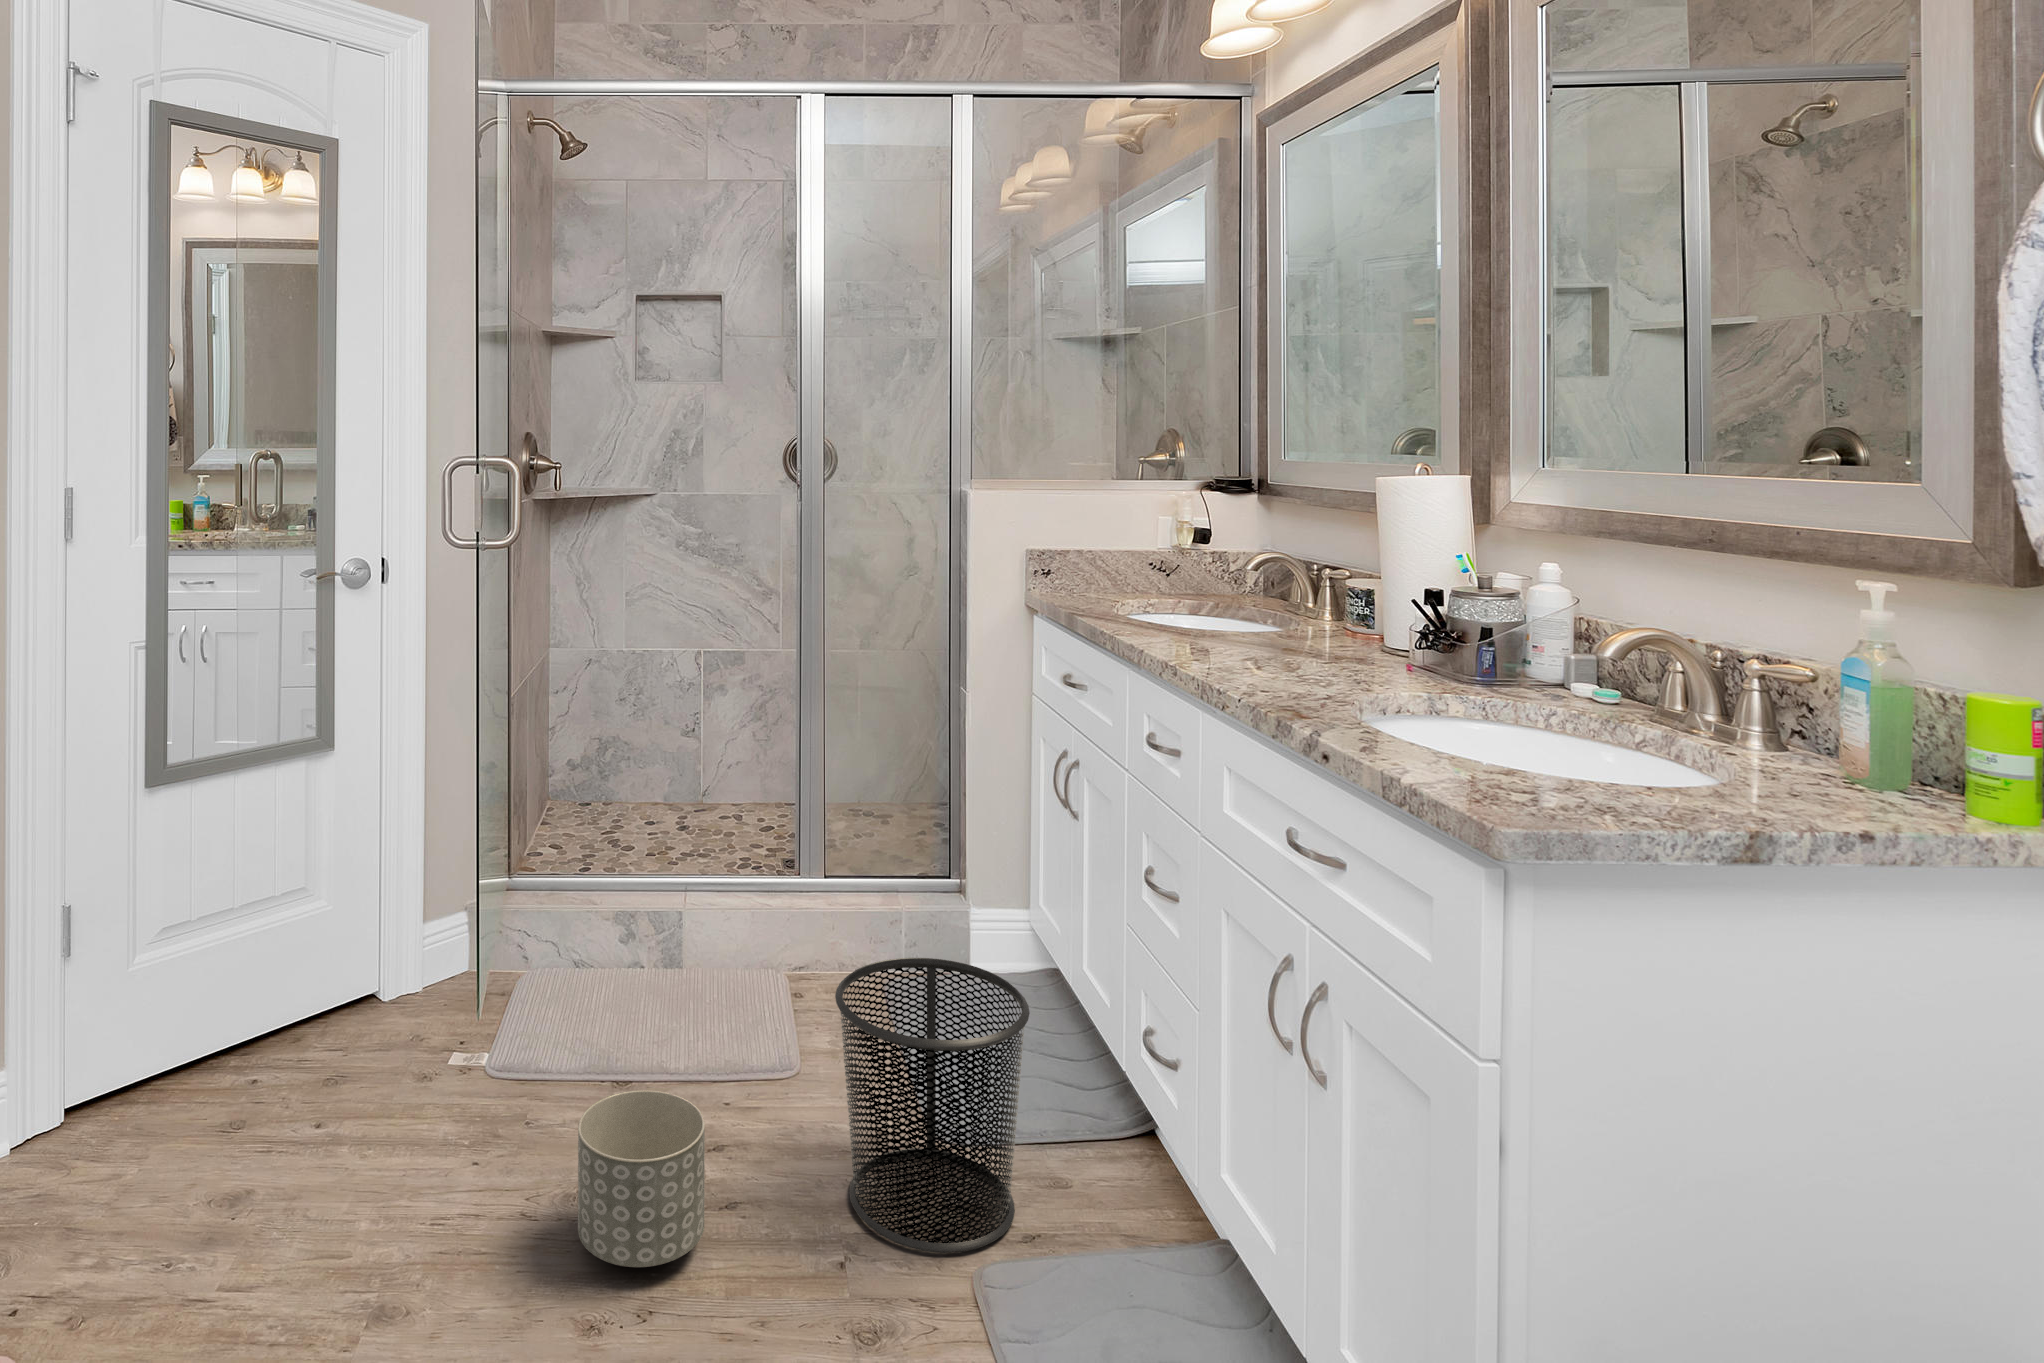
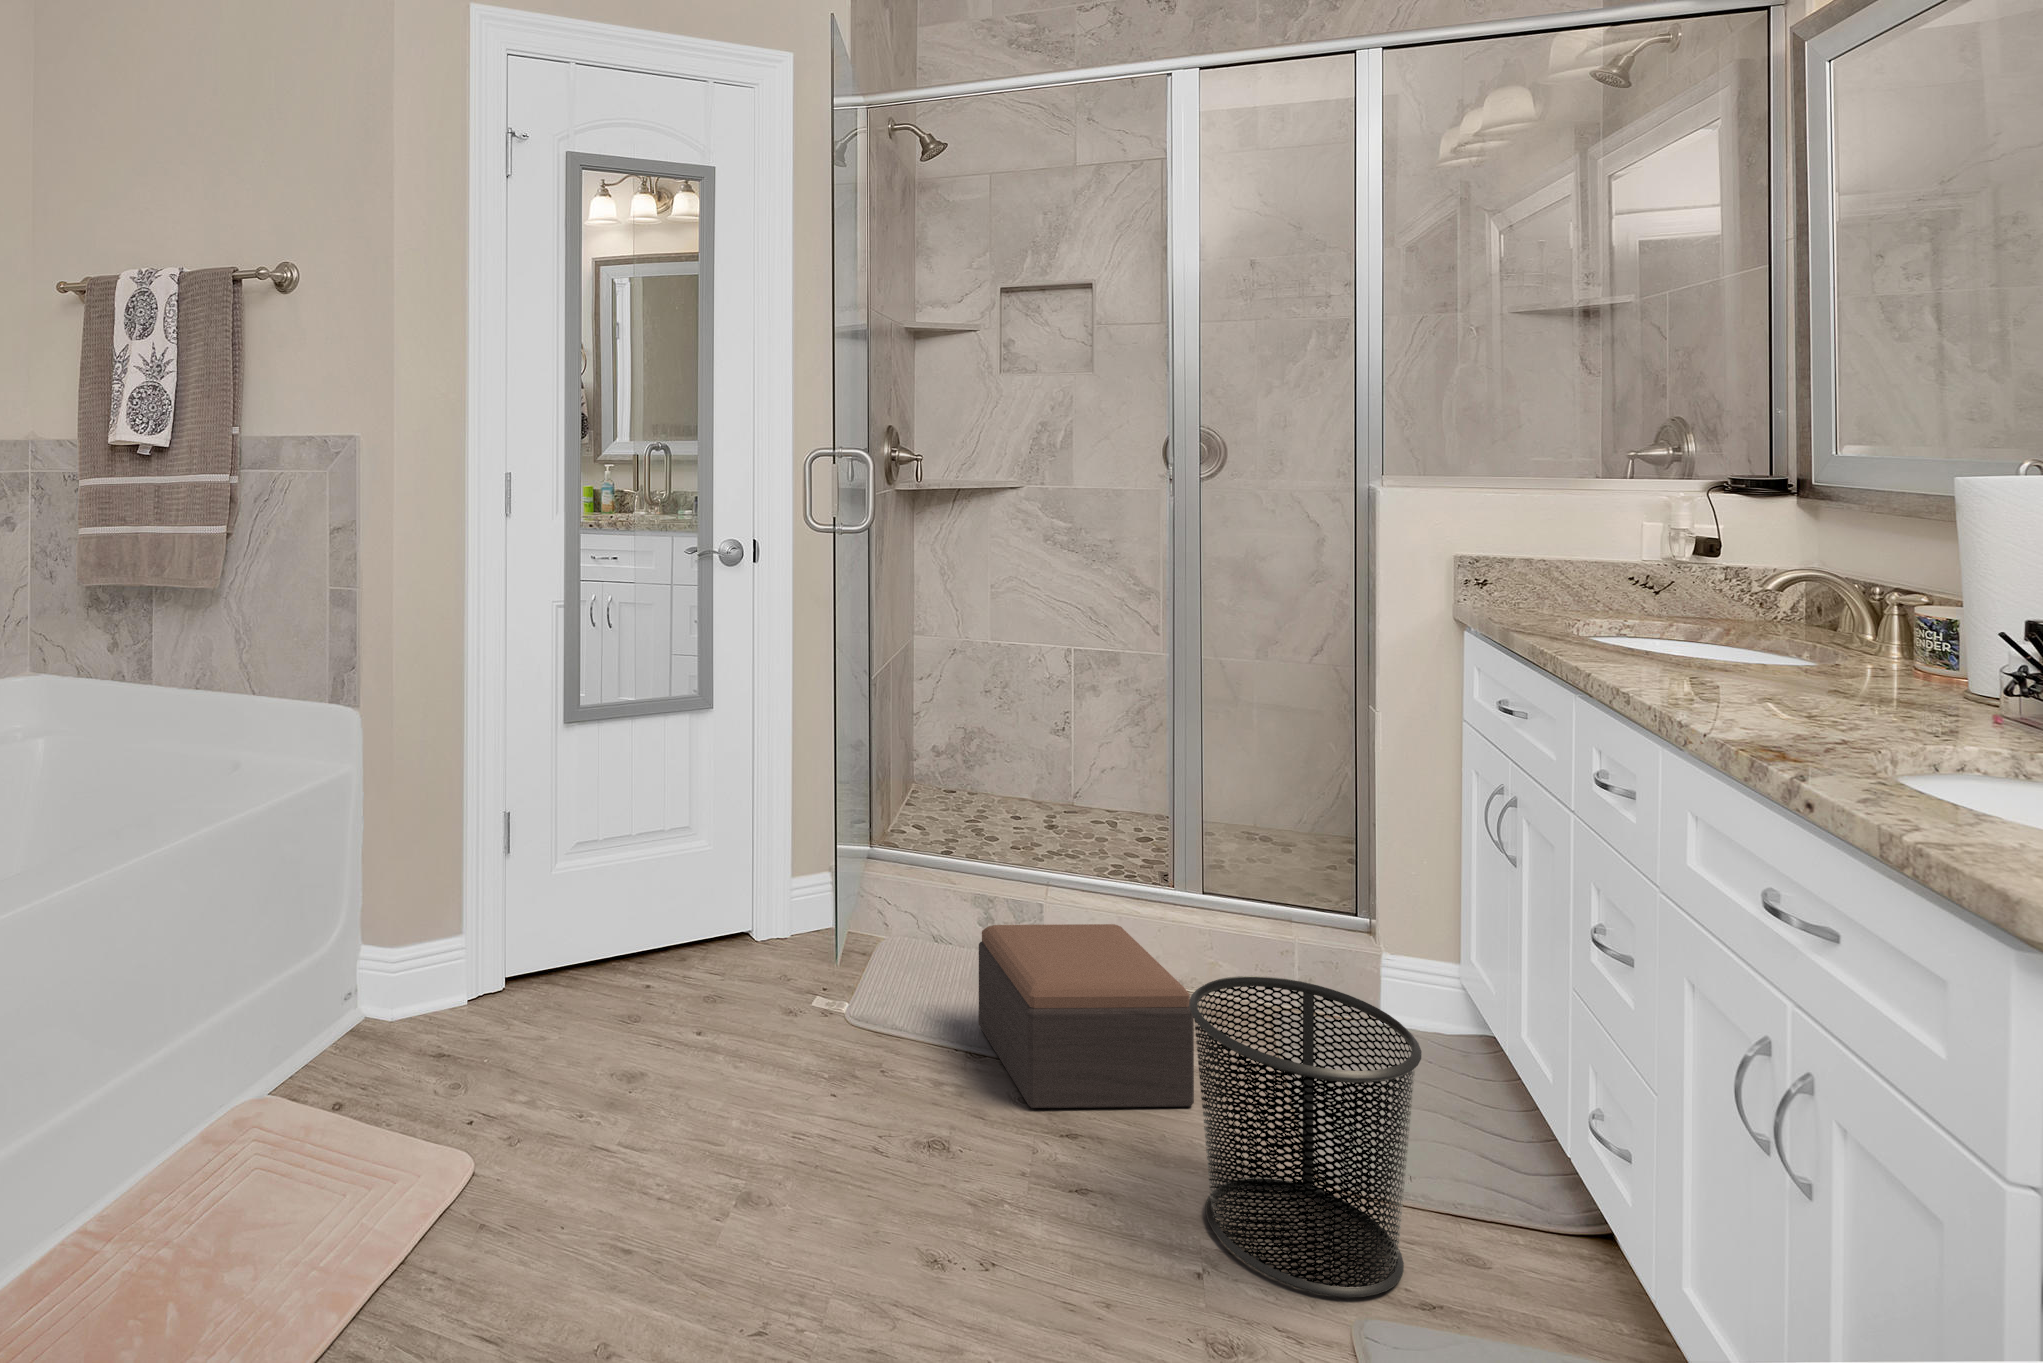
footstool: none [621,927,827,1131] -> present [979,924,1194,1108]
planter: present [578,1090,705,1267] -> none [917,1054,1043,1222]

